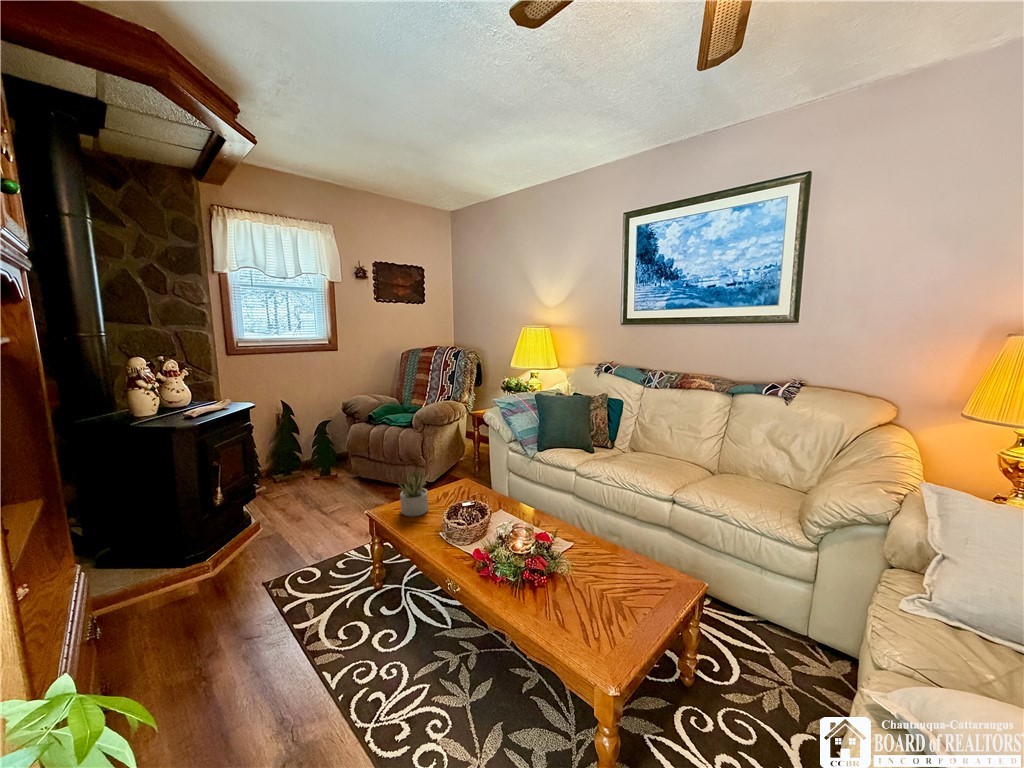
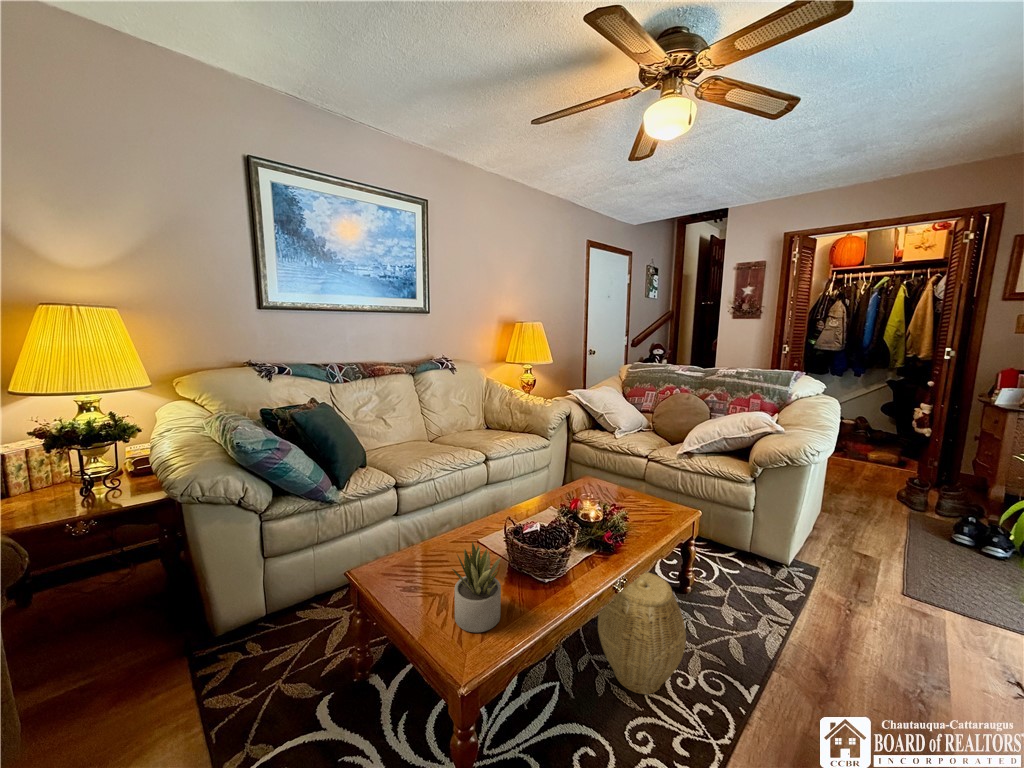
woven basket: none [408,582,491,704] -> present [598,572,686,694]

